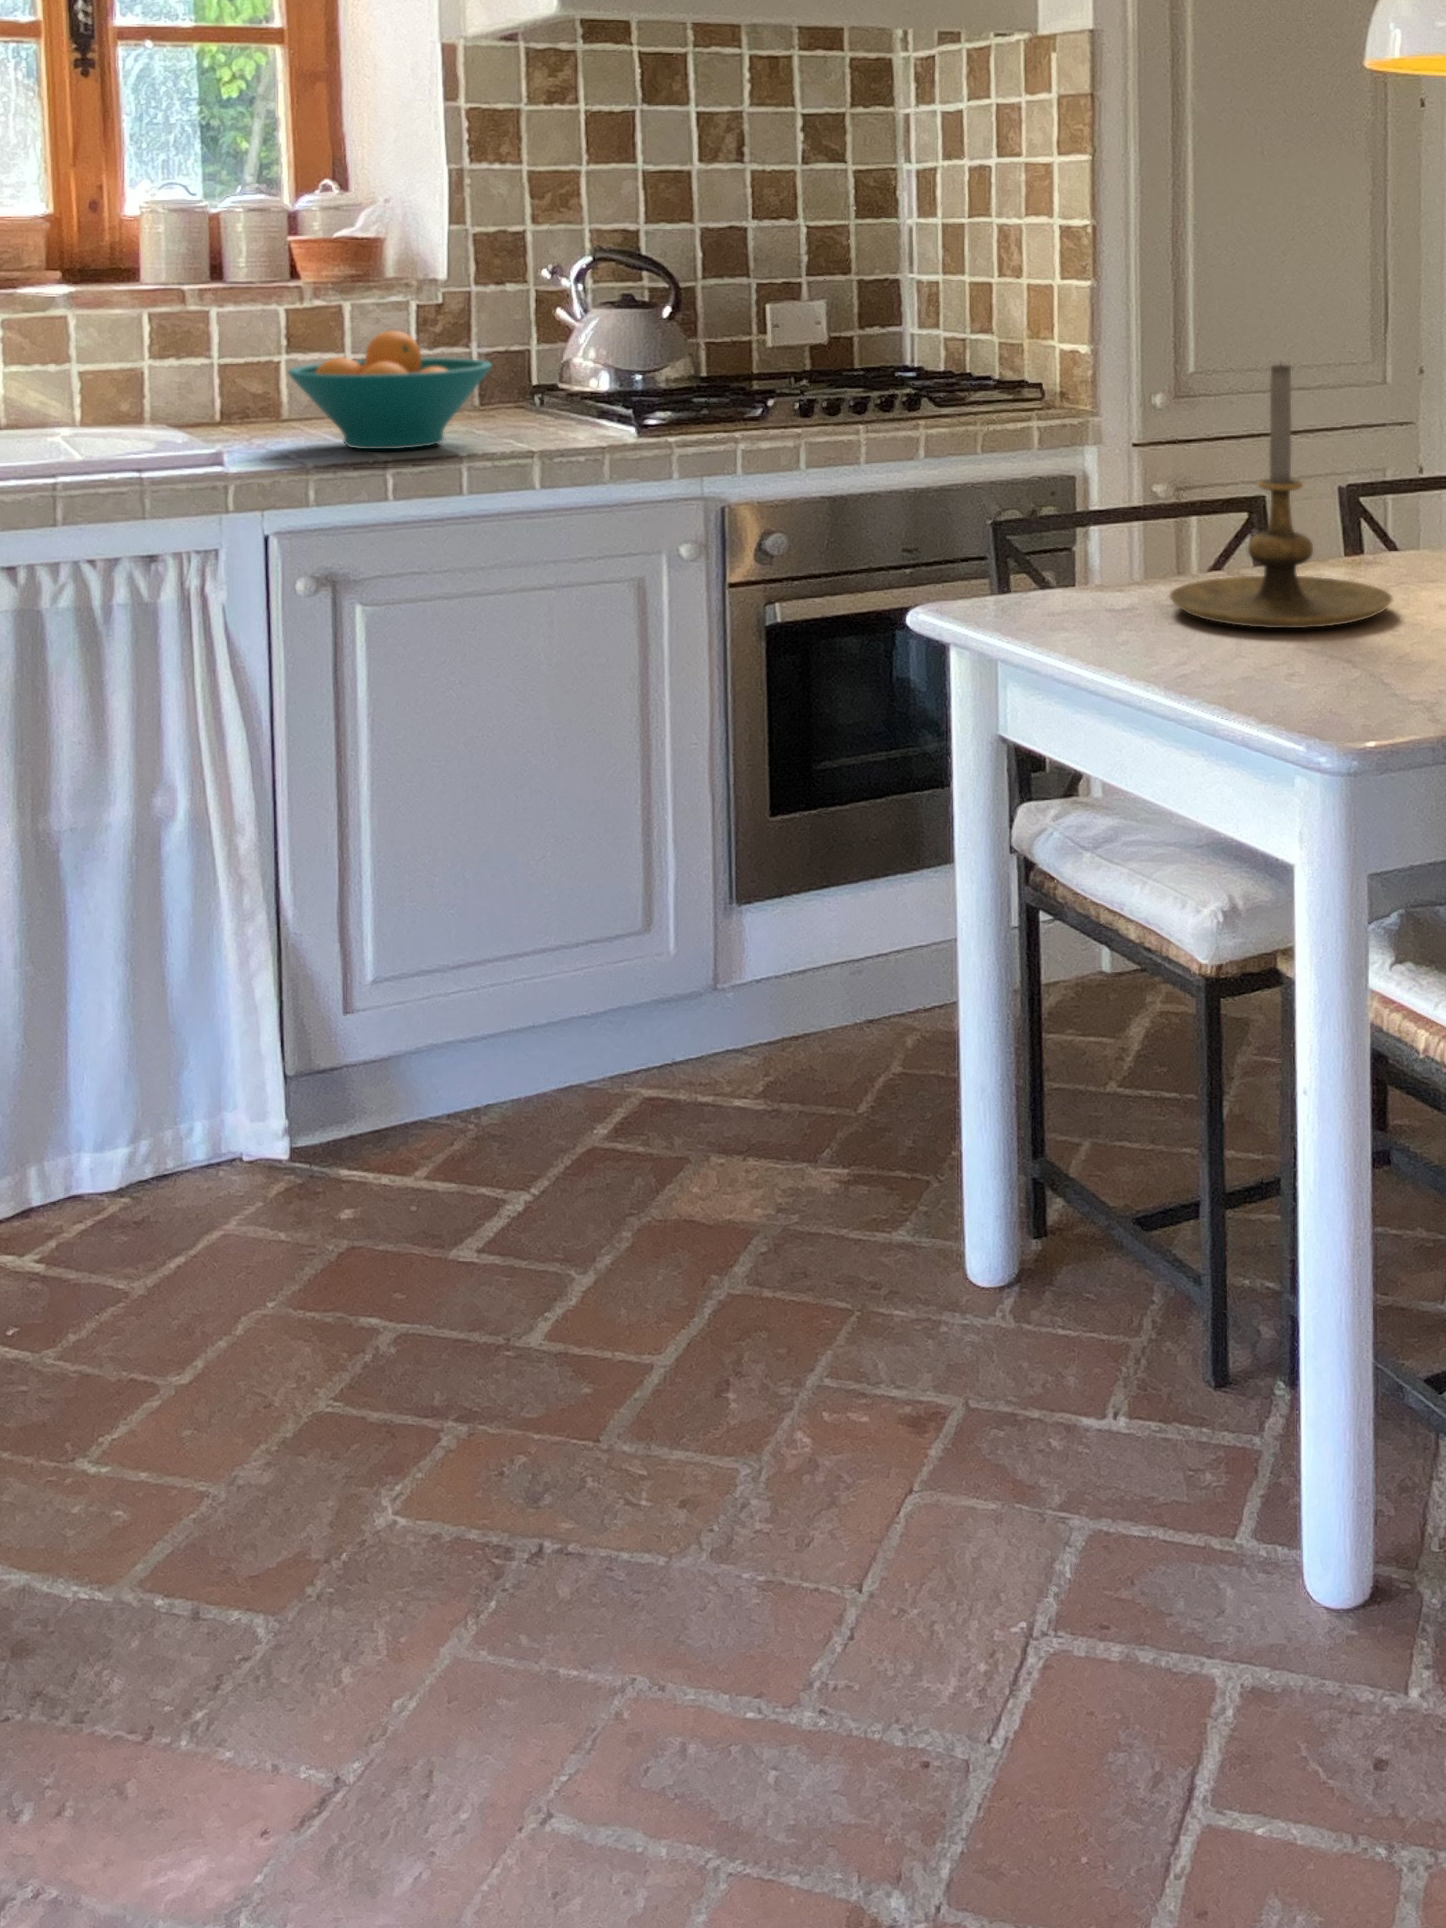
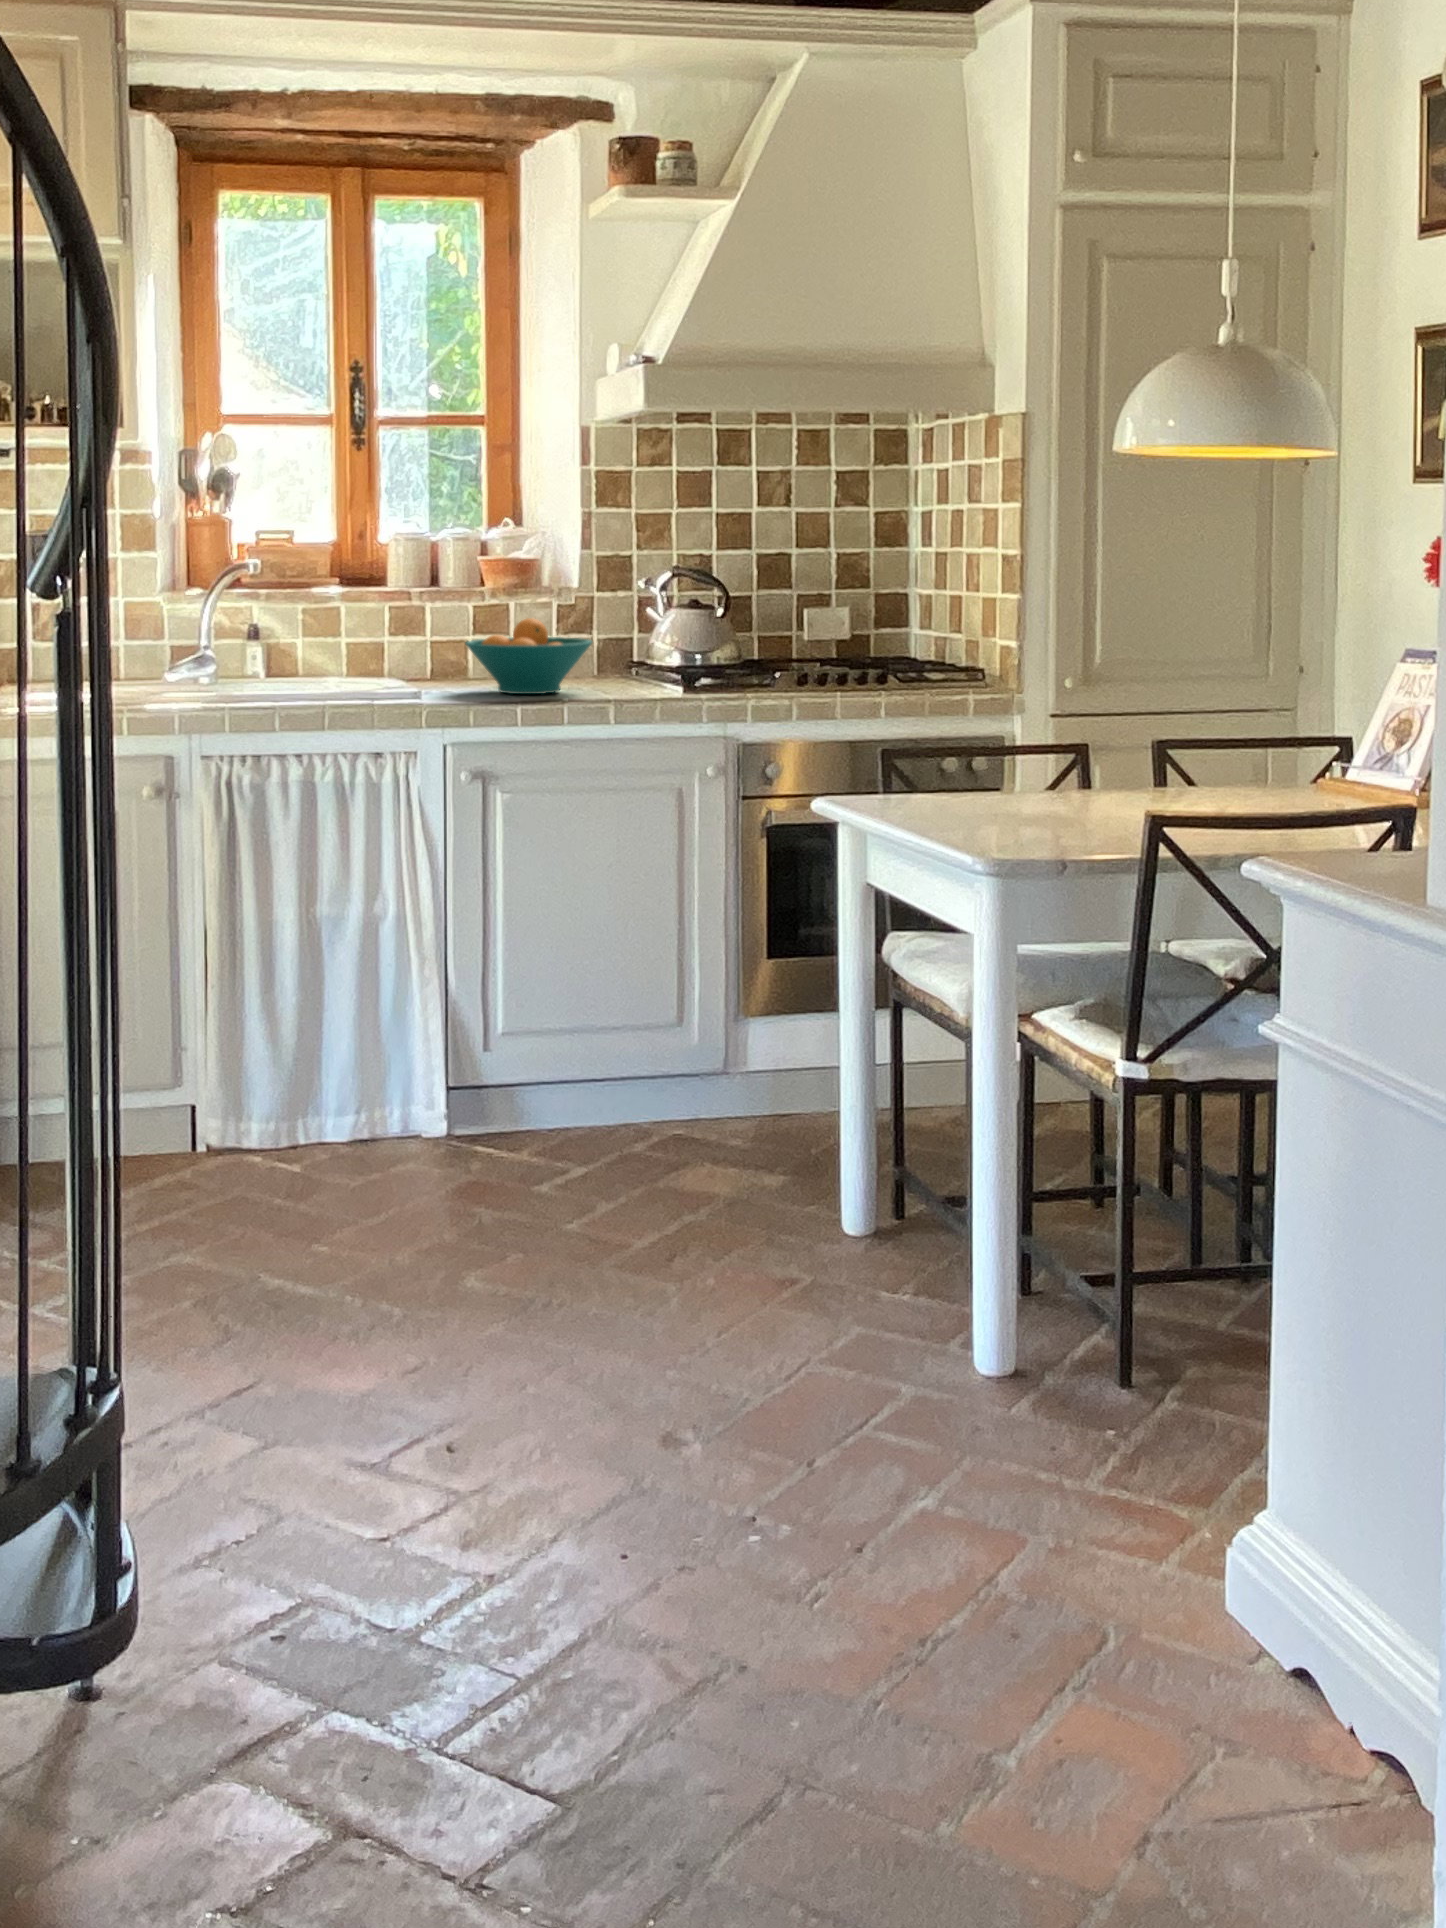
candle holder: present [1170,364,1392,628] -> none [971,646,1118,815]

